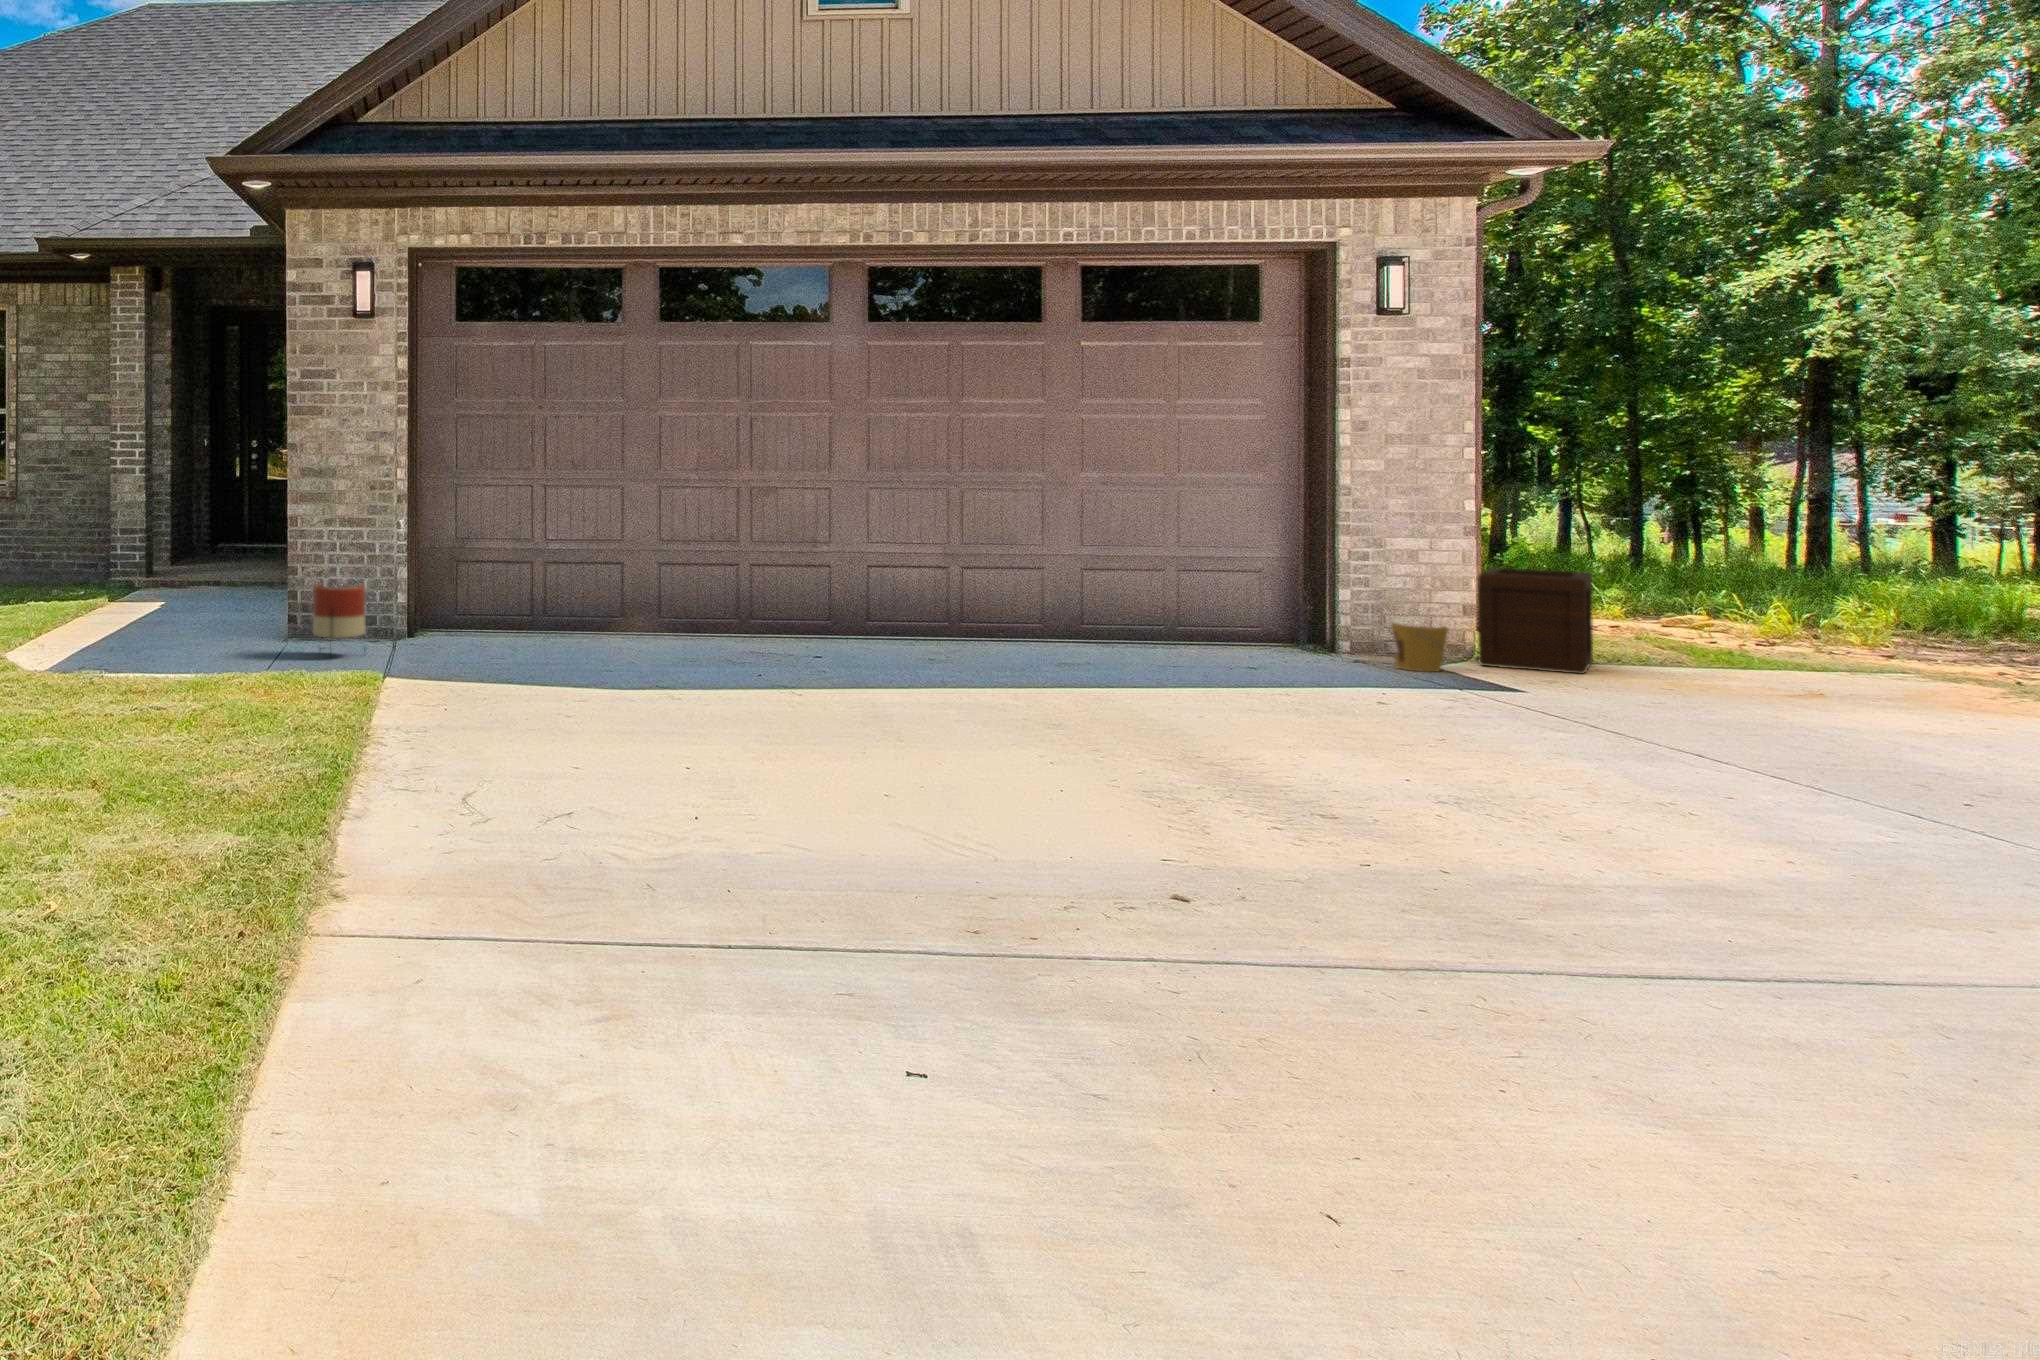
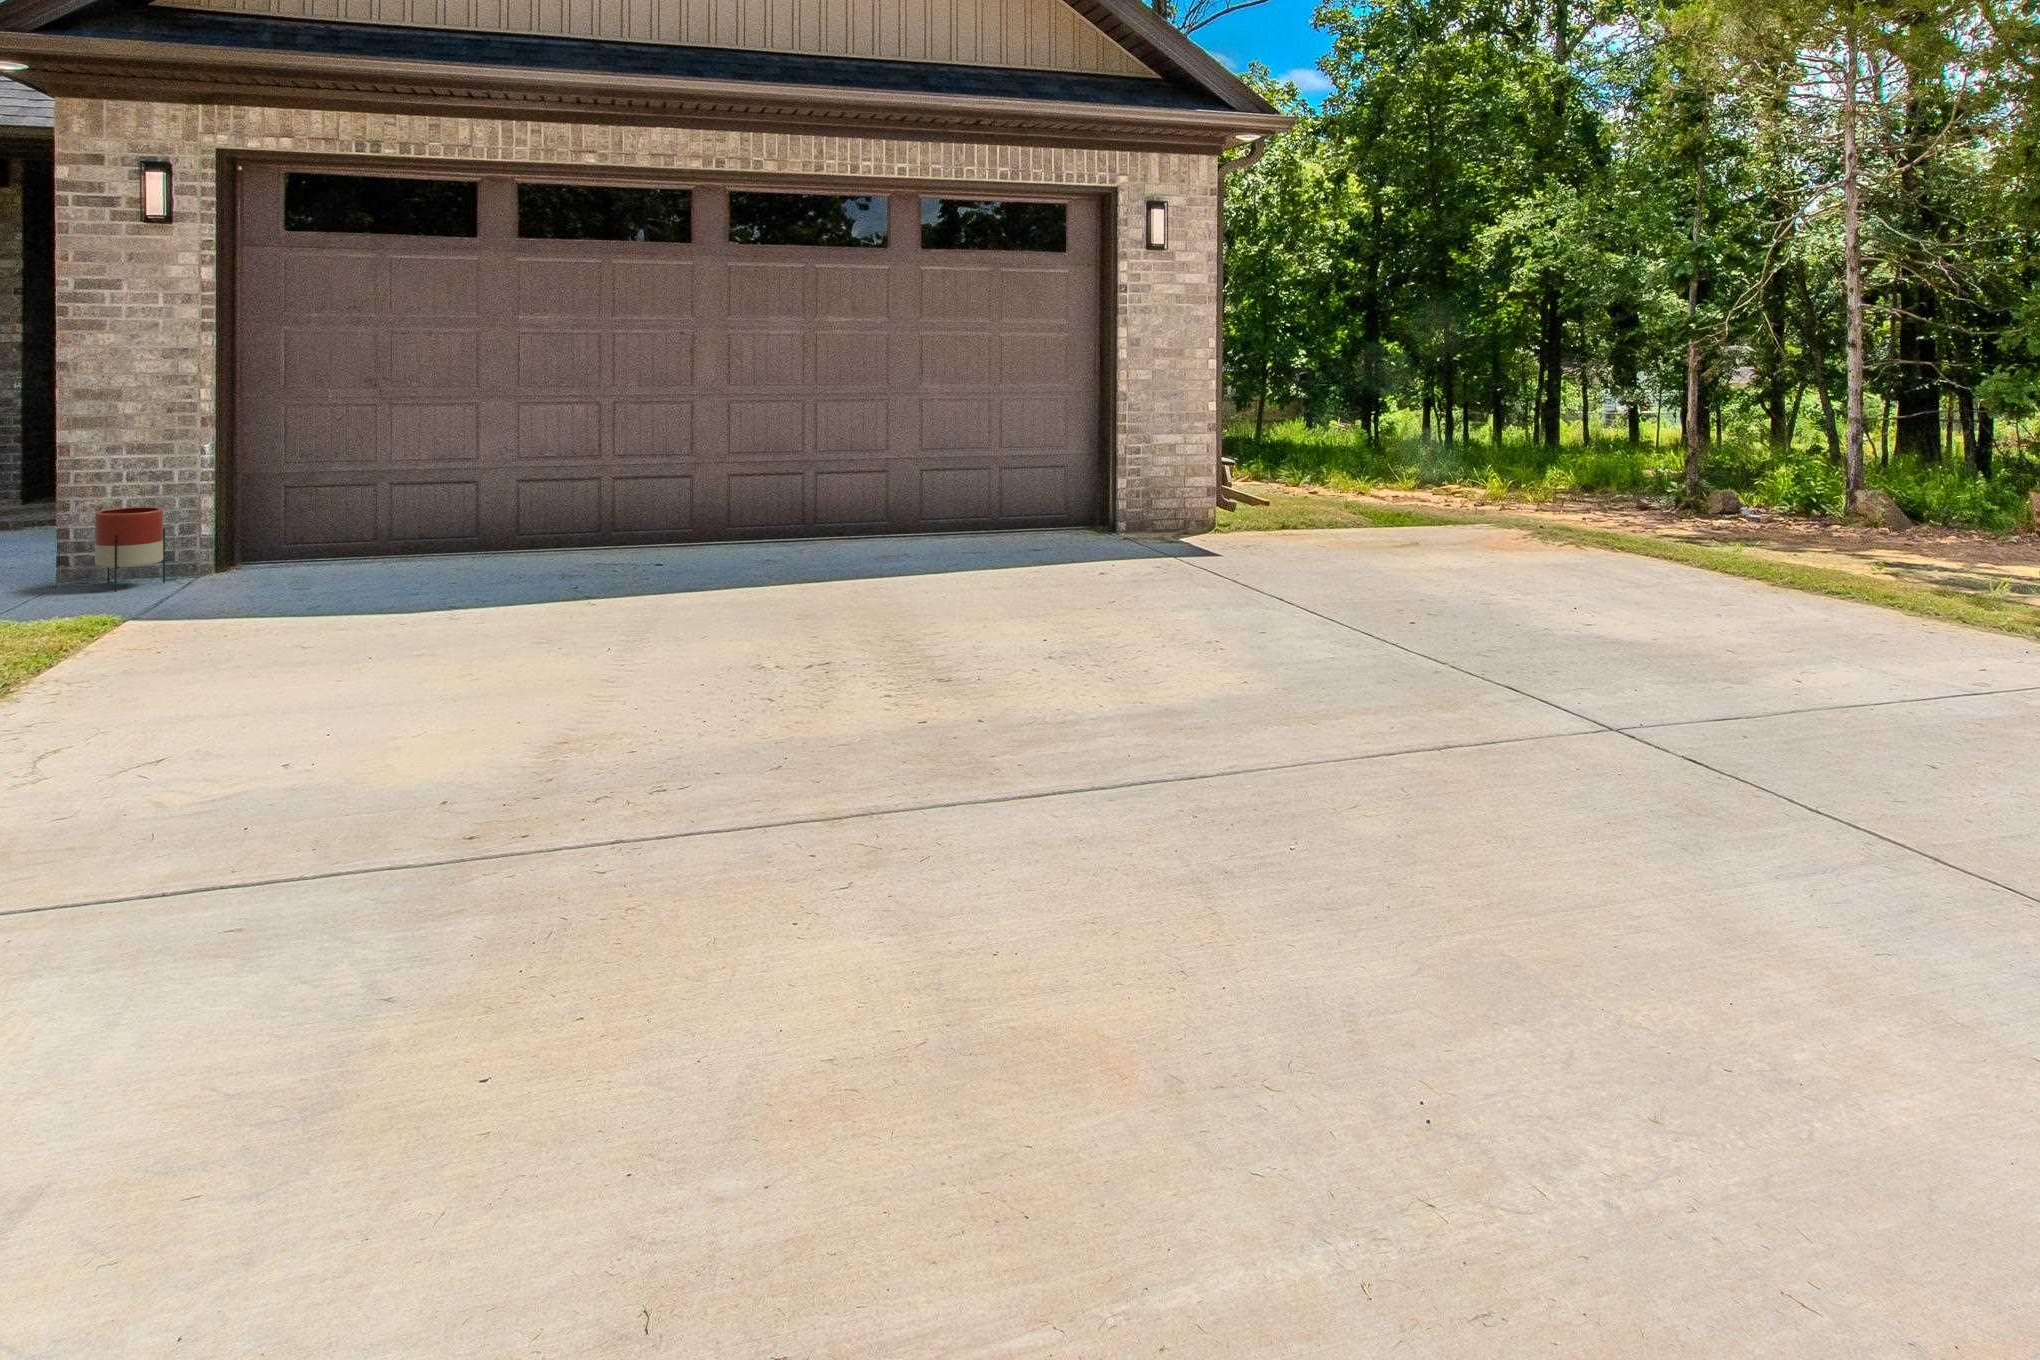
wooden crate: present [1478,568,1593,674] -> none [1217,455,1298,539]
bucket: present [1391,623,1448,672] -> none [1153,500,1196,543]

